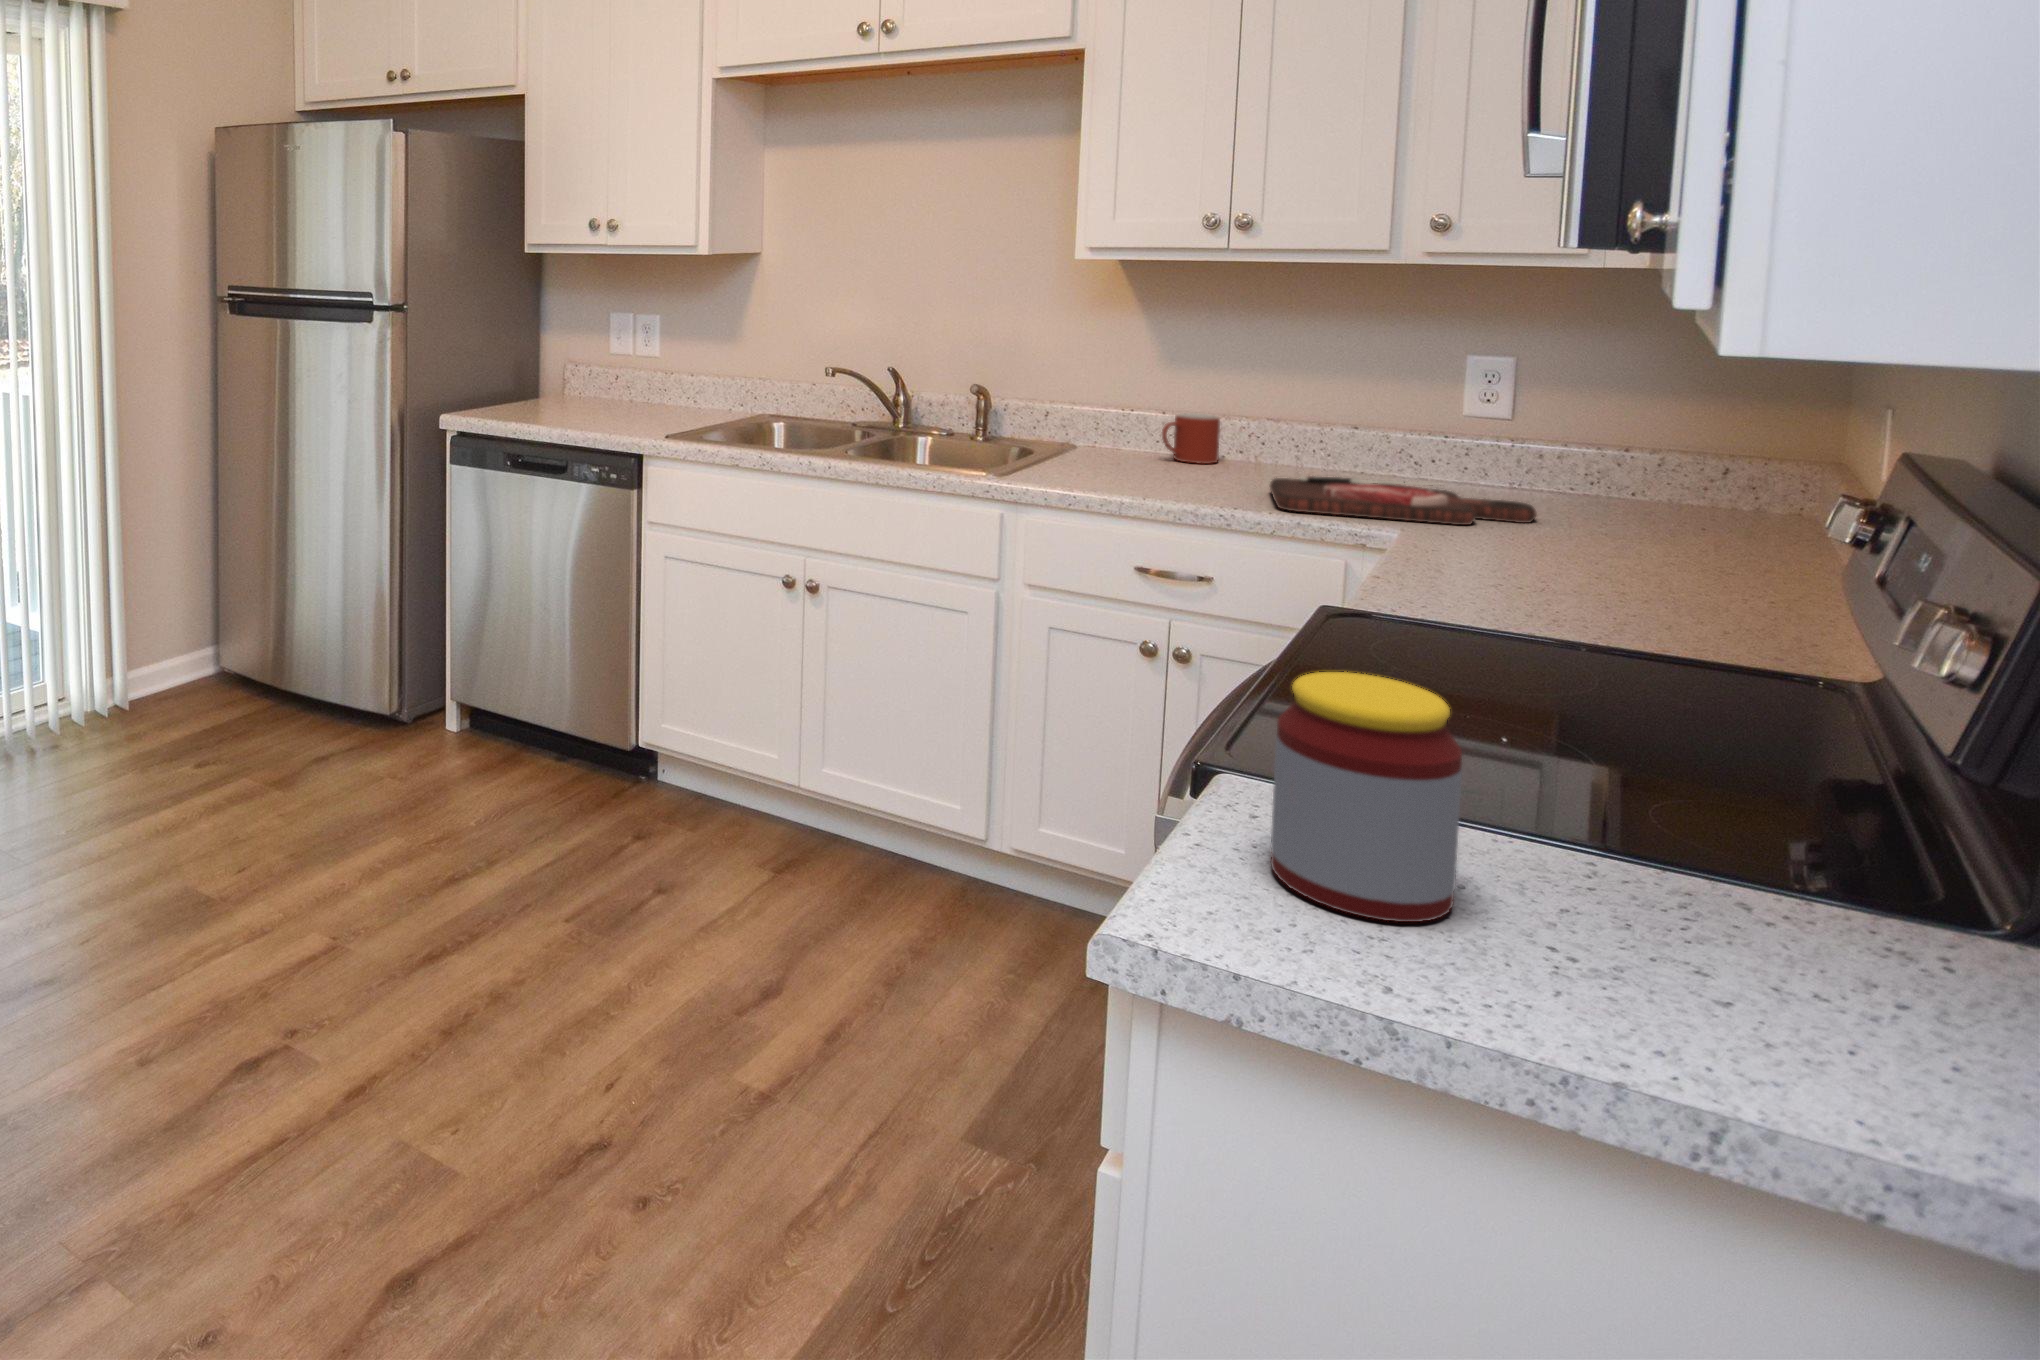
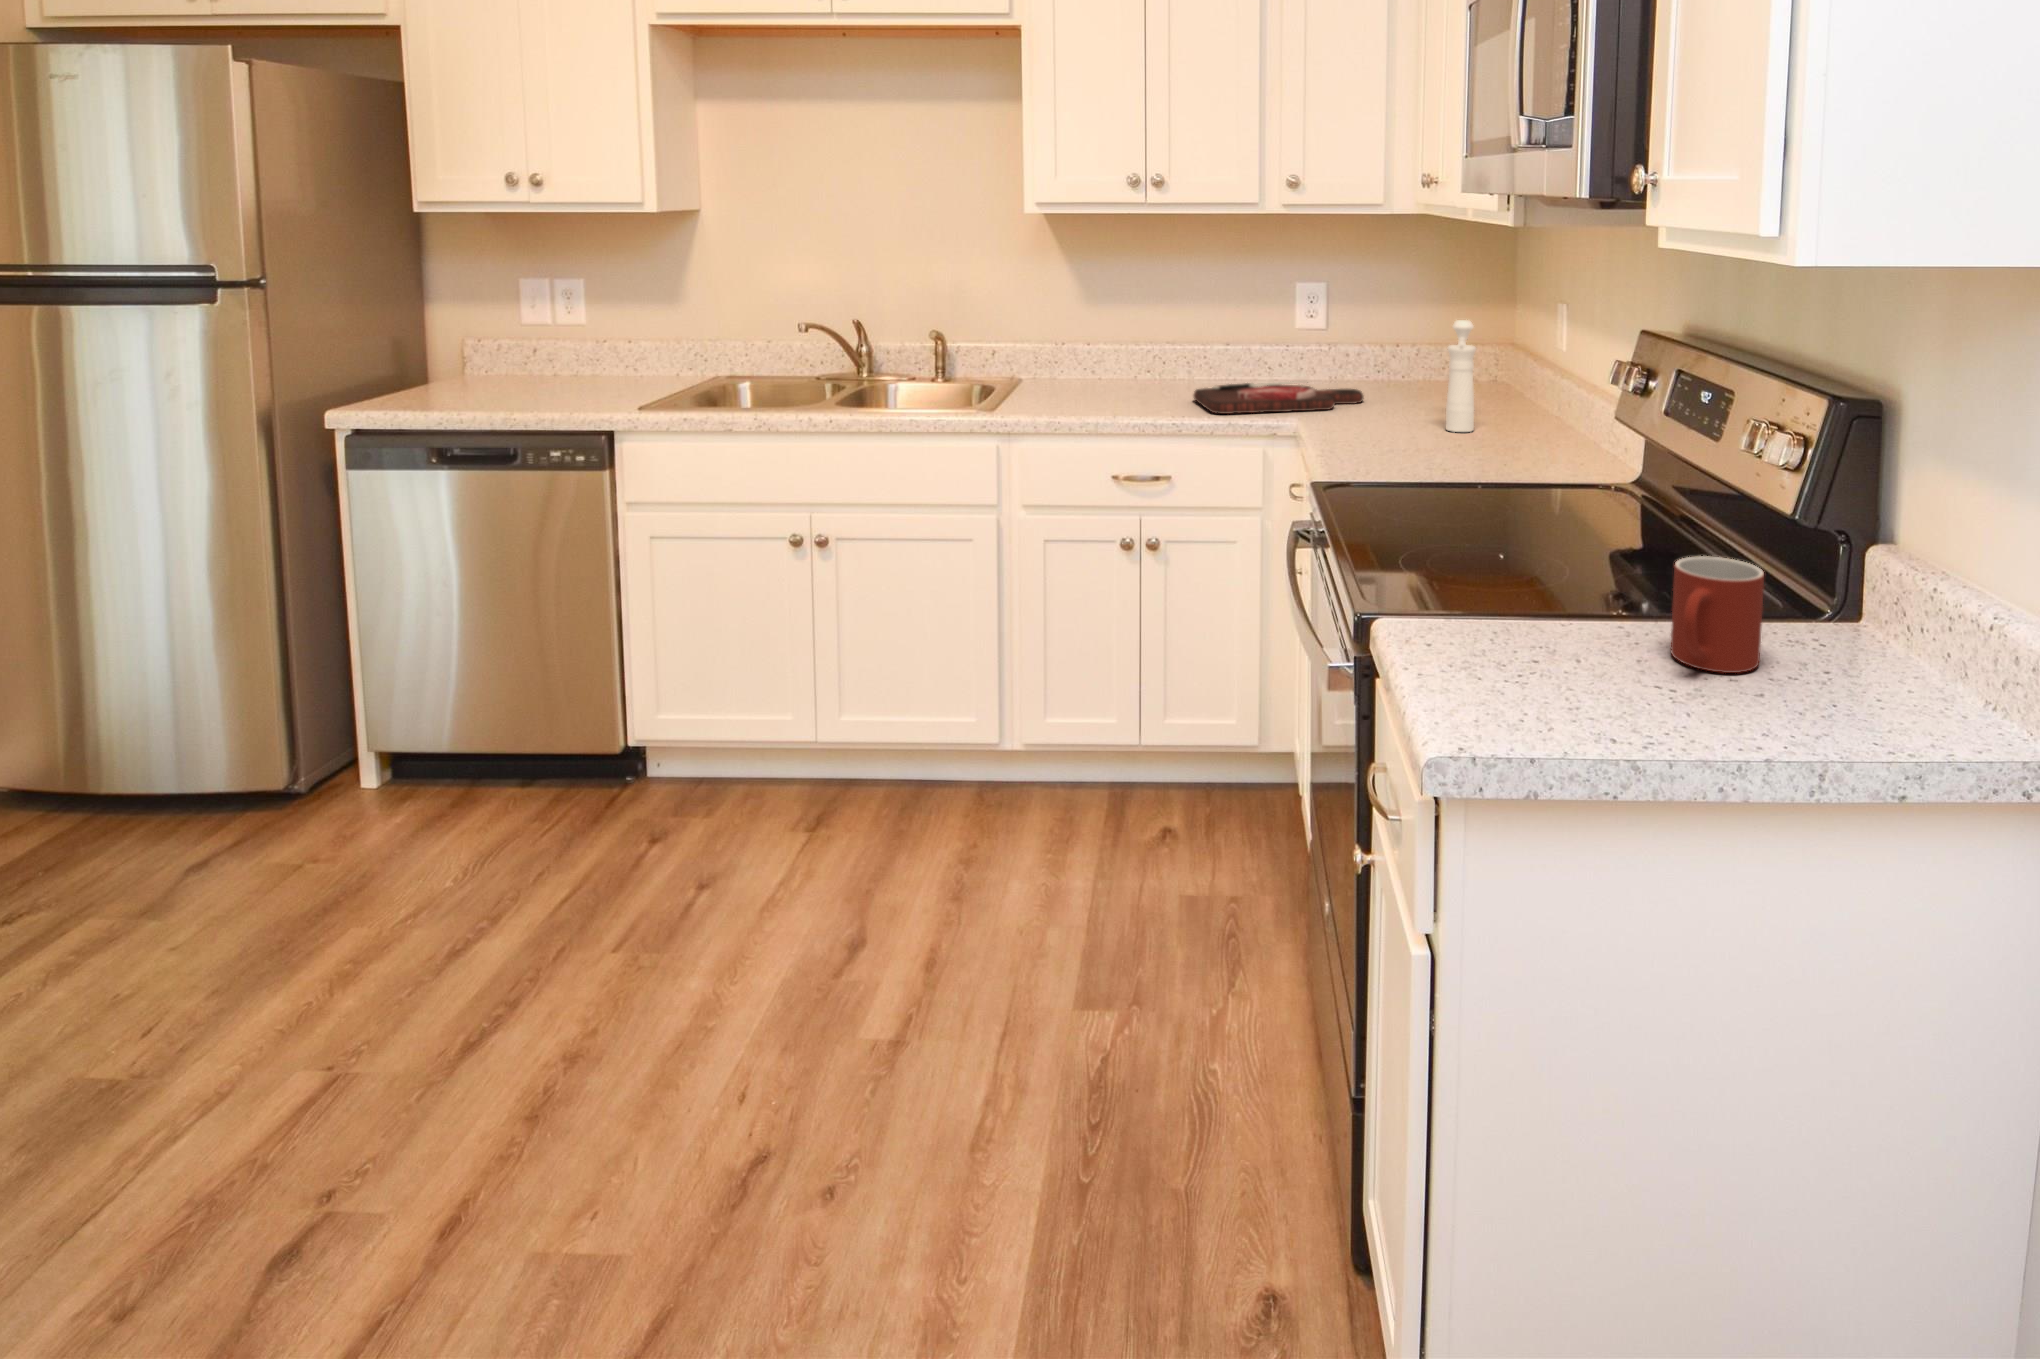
mug: present [1162,413,1220,464] -> present [1671,556,1764,673]
pepper mill: none [1633,418,1711,582] -> present [1446,320,1476,432]
jar: present [1271,672,1462,922] -> none [1477,524,1597,697]

